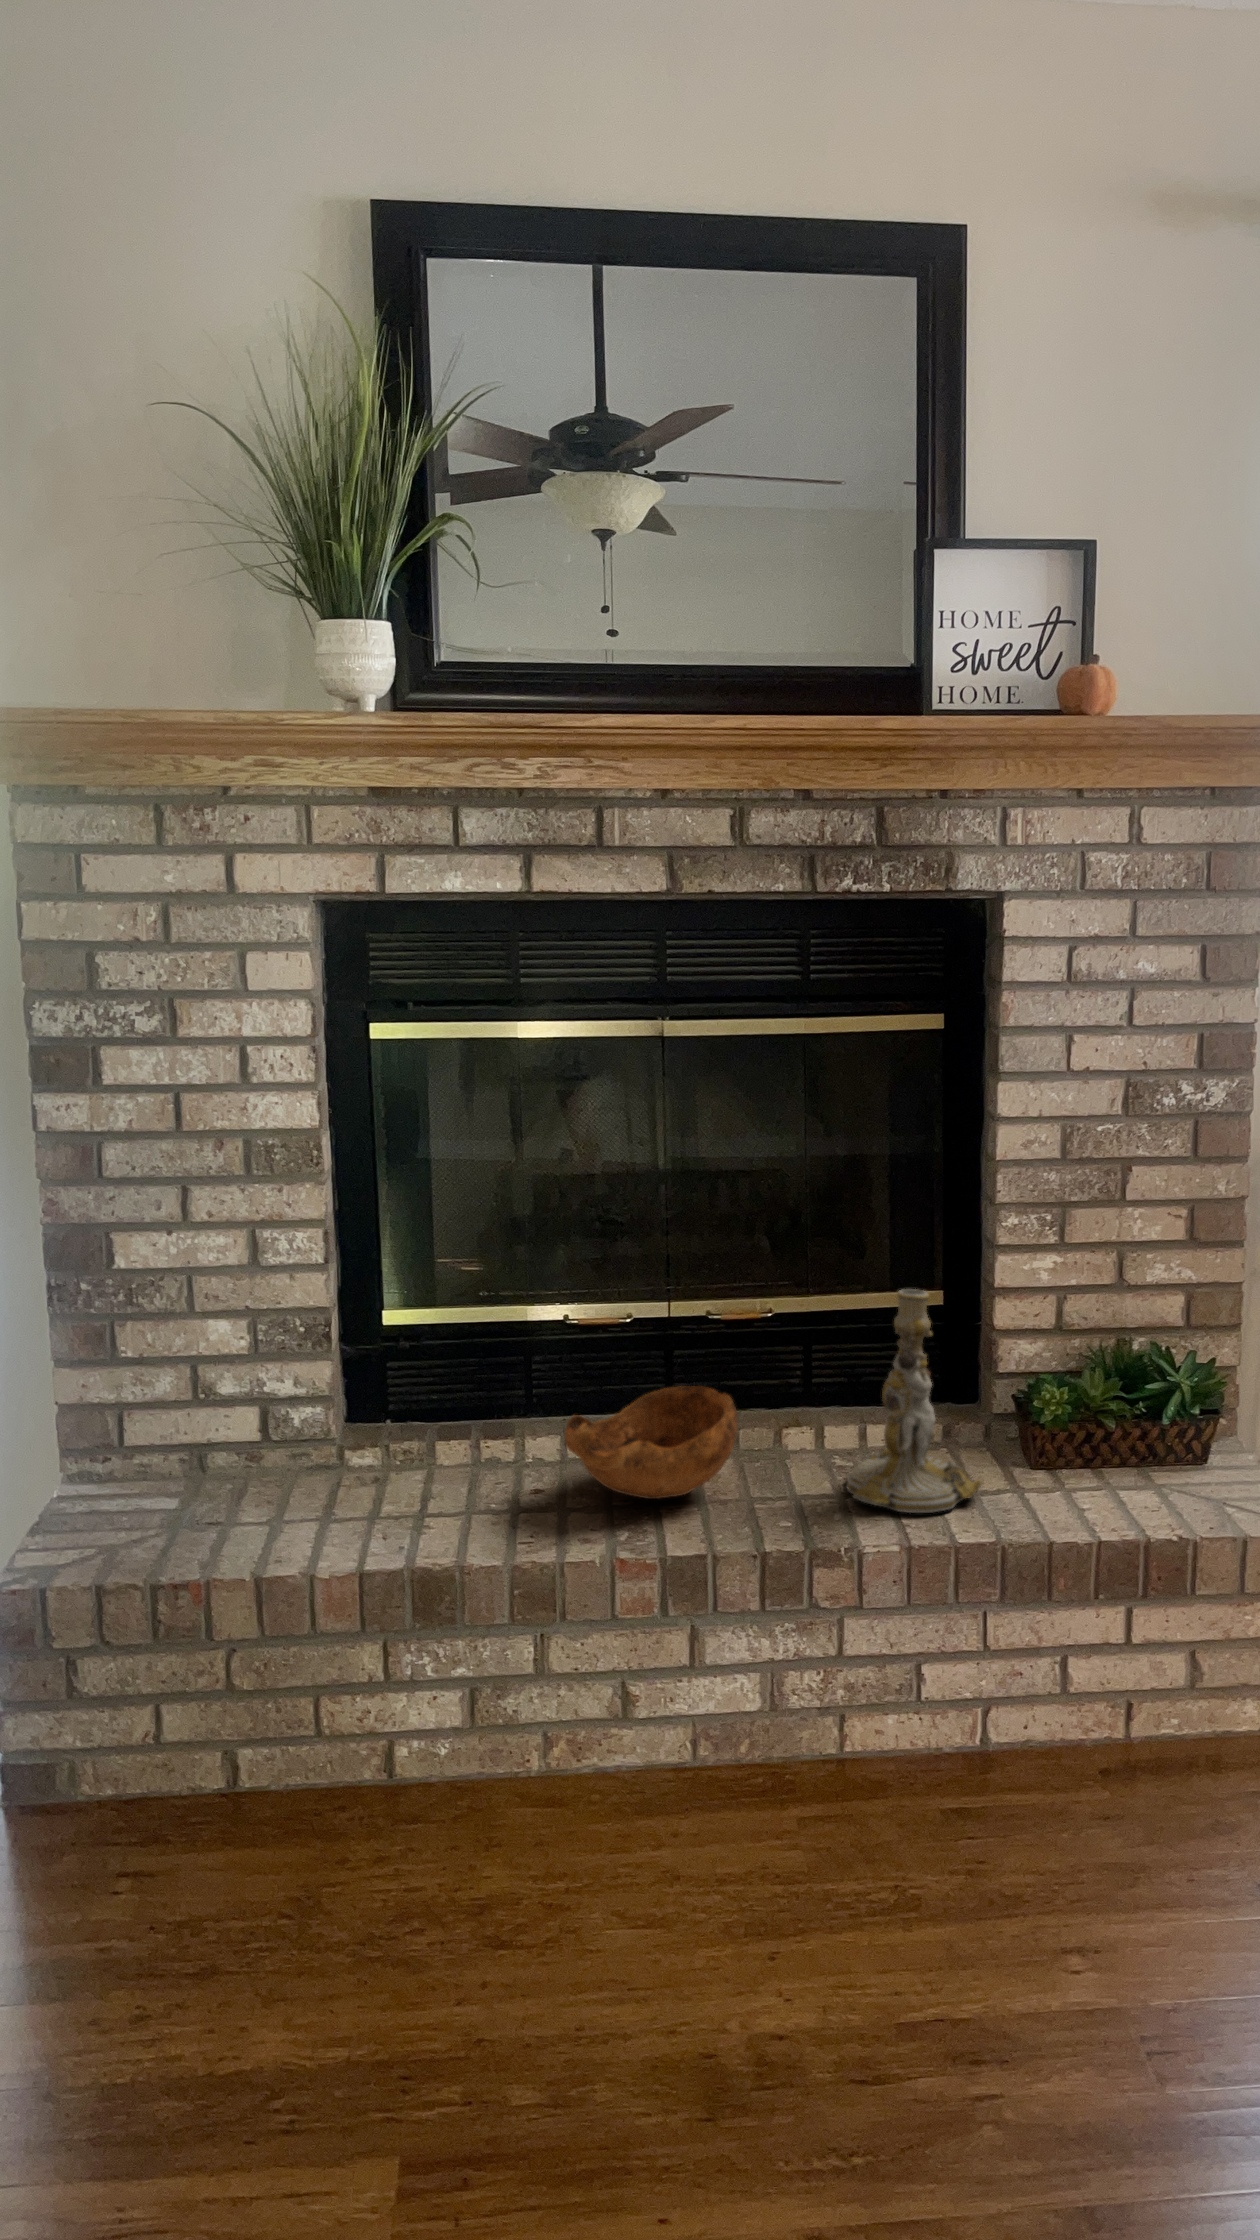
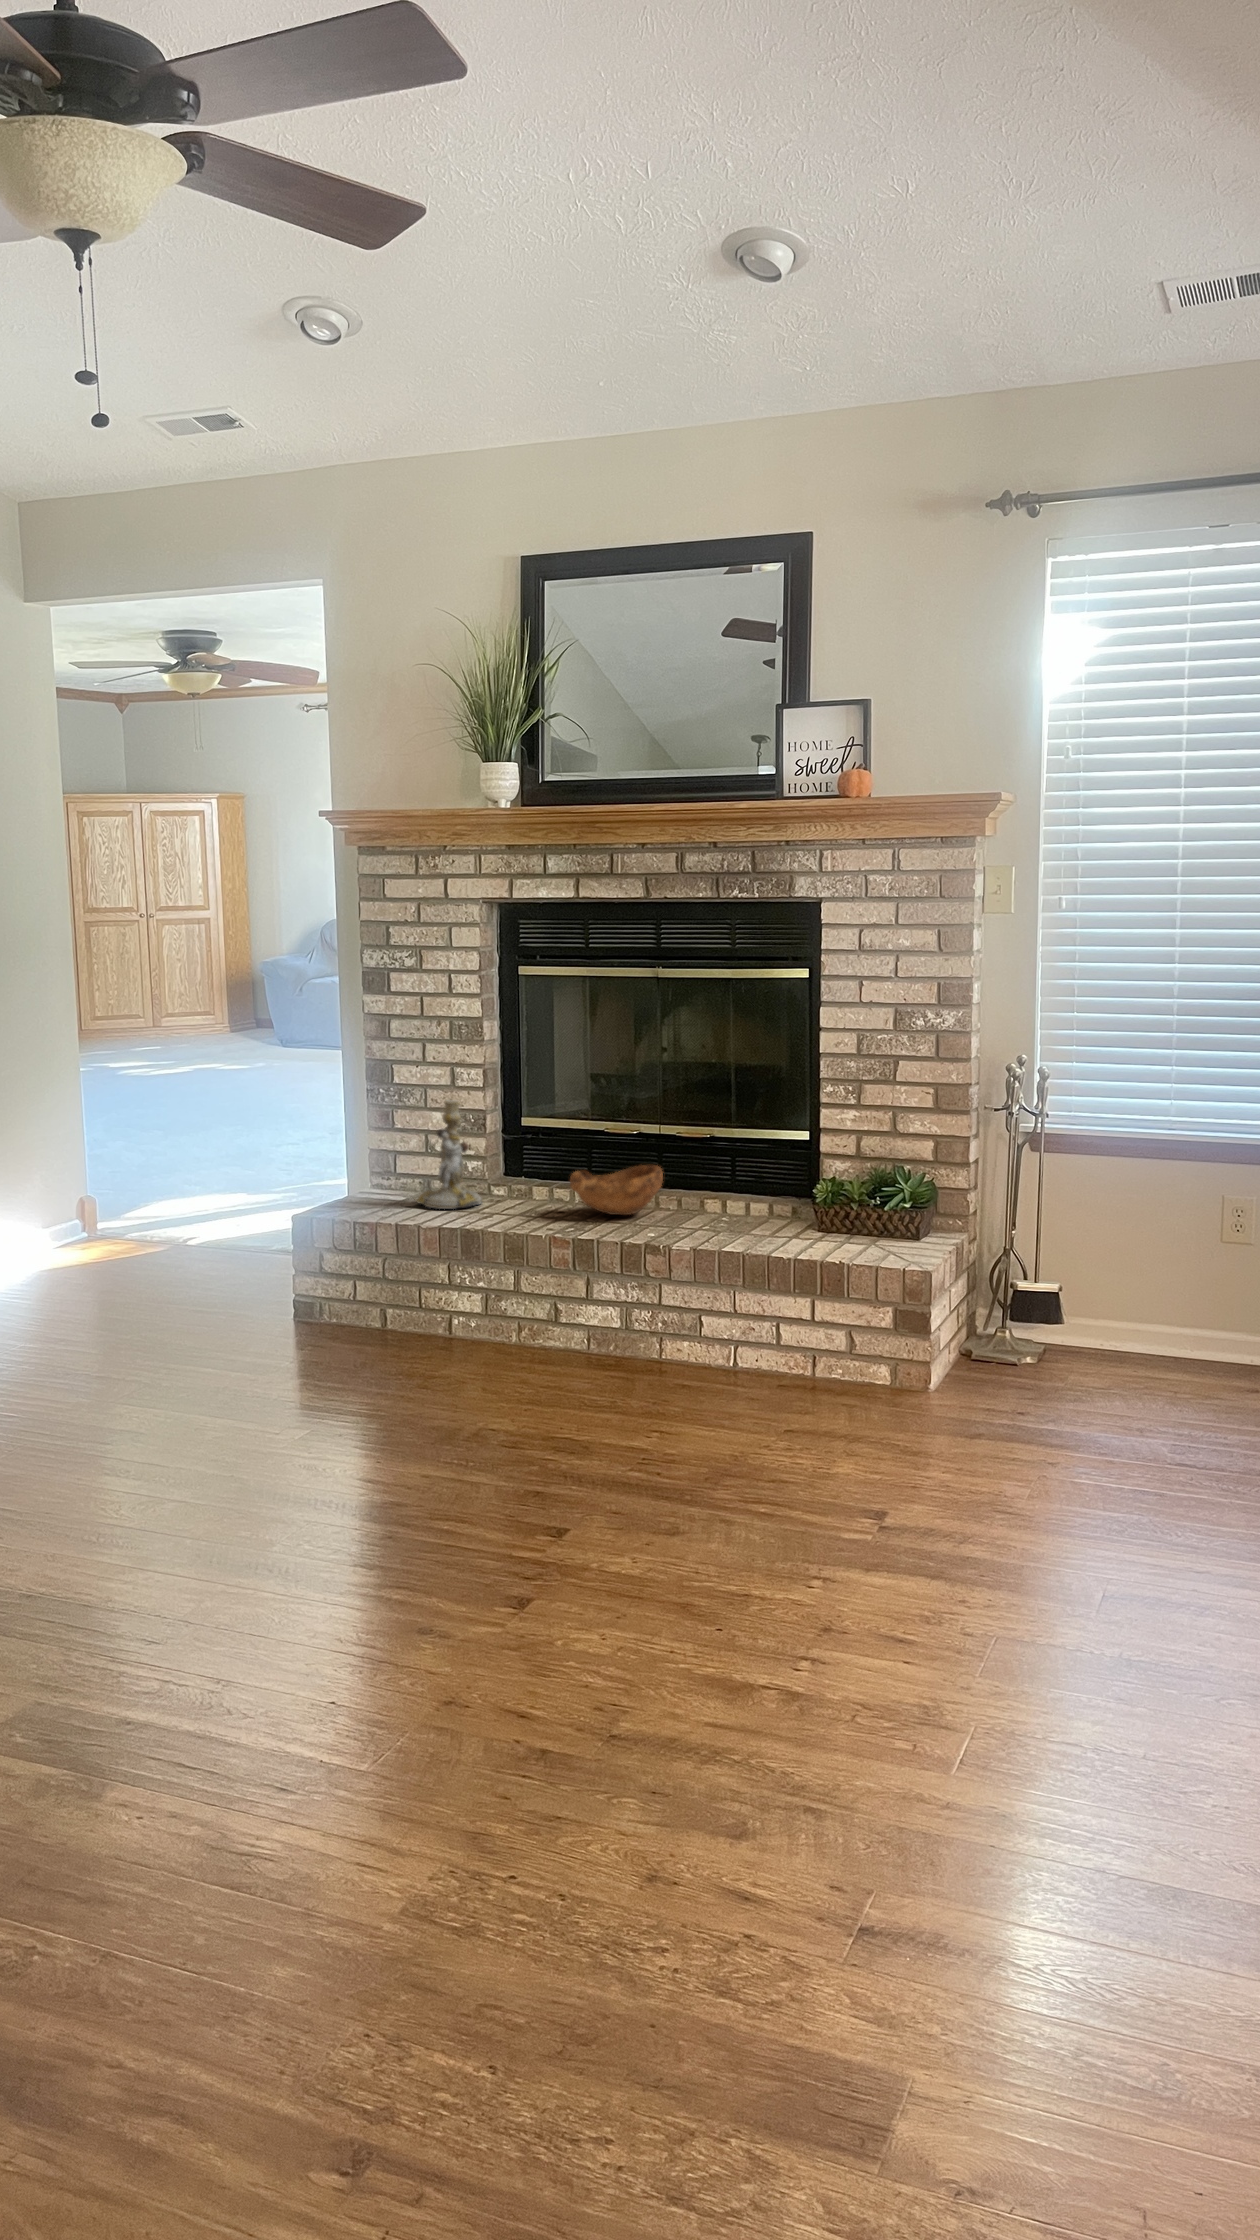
candlestick: present [847,1289,982,1513] -> present [415,1100,482,1209]

